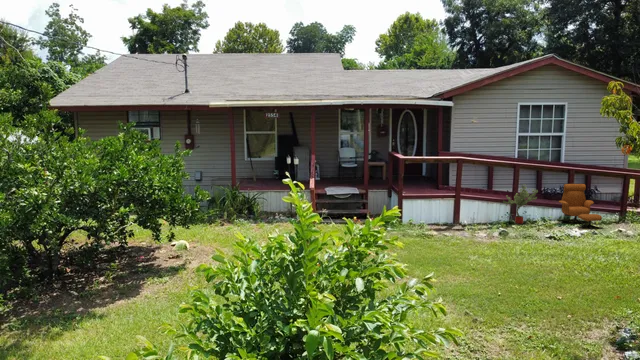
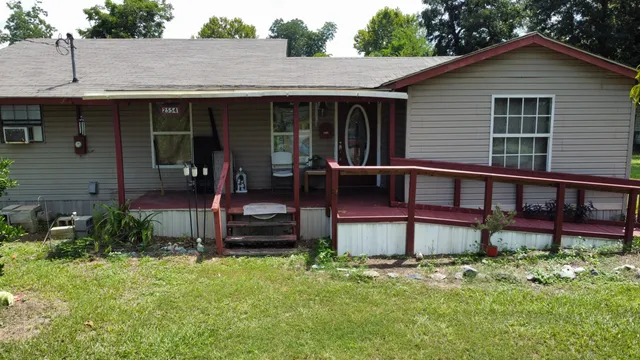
lounge chair: present [559,184,602,230] -> none [544,202,602,267]

